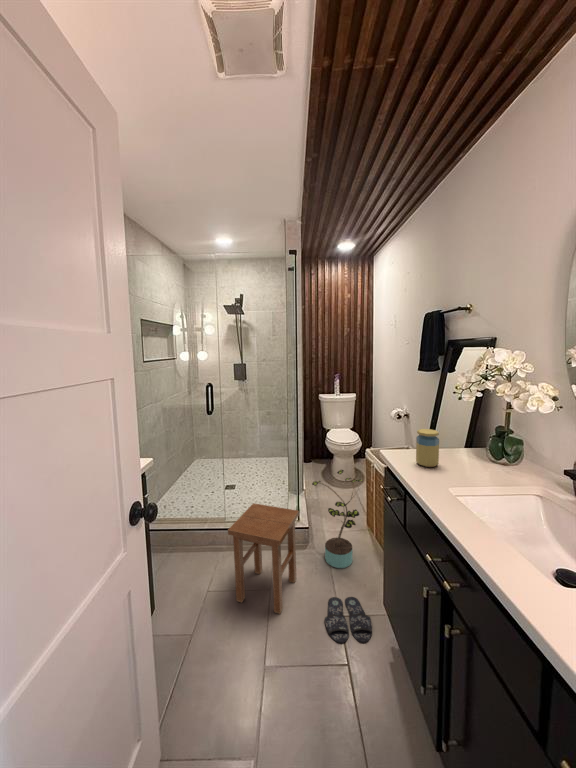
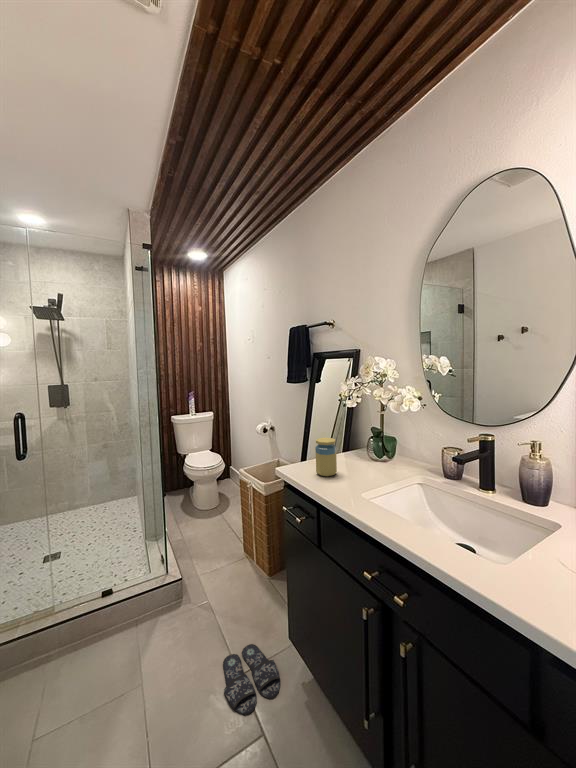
potted plant: present [312,470,363,568] -> none [186,498,247,617]
stool: present [228,503,299,614] -> none [71,563,176,734]

